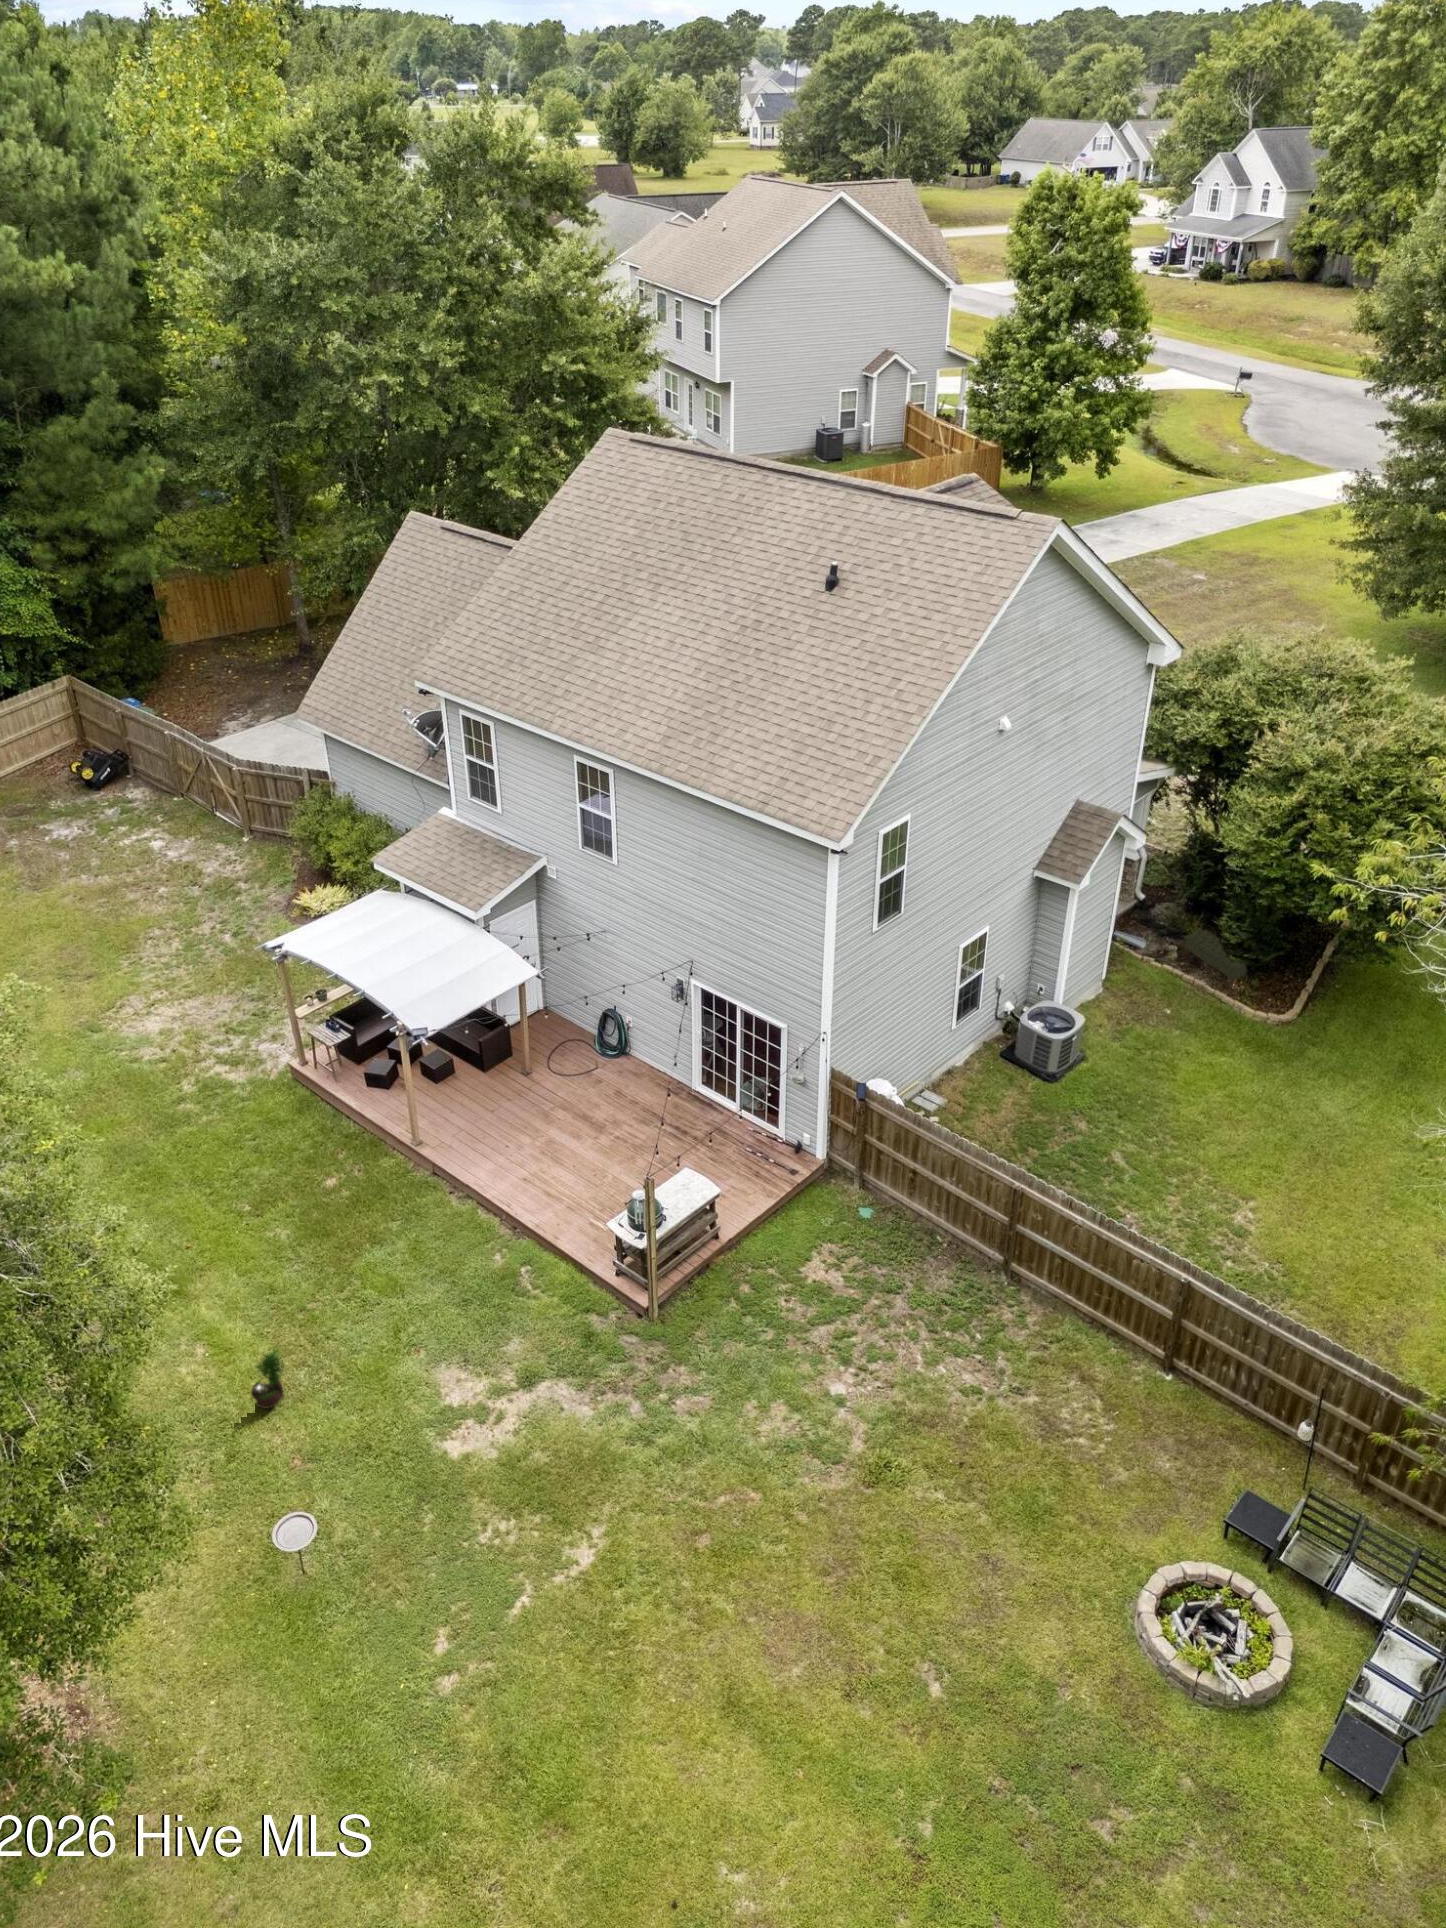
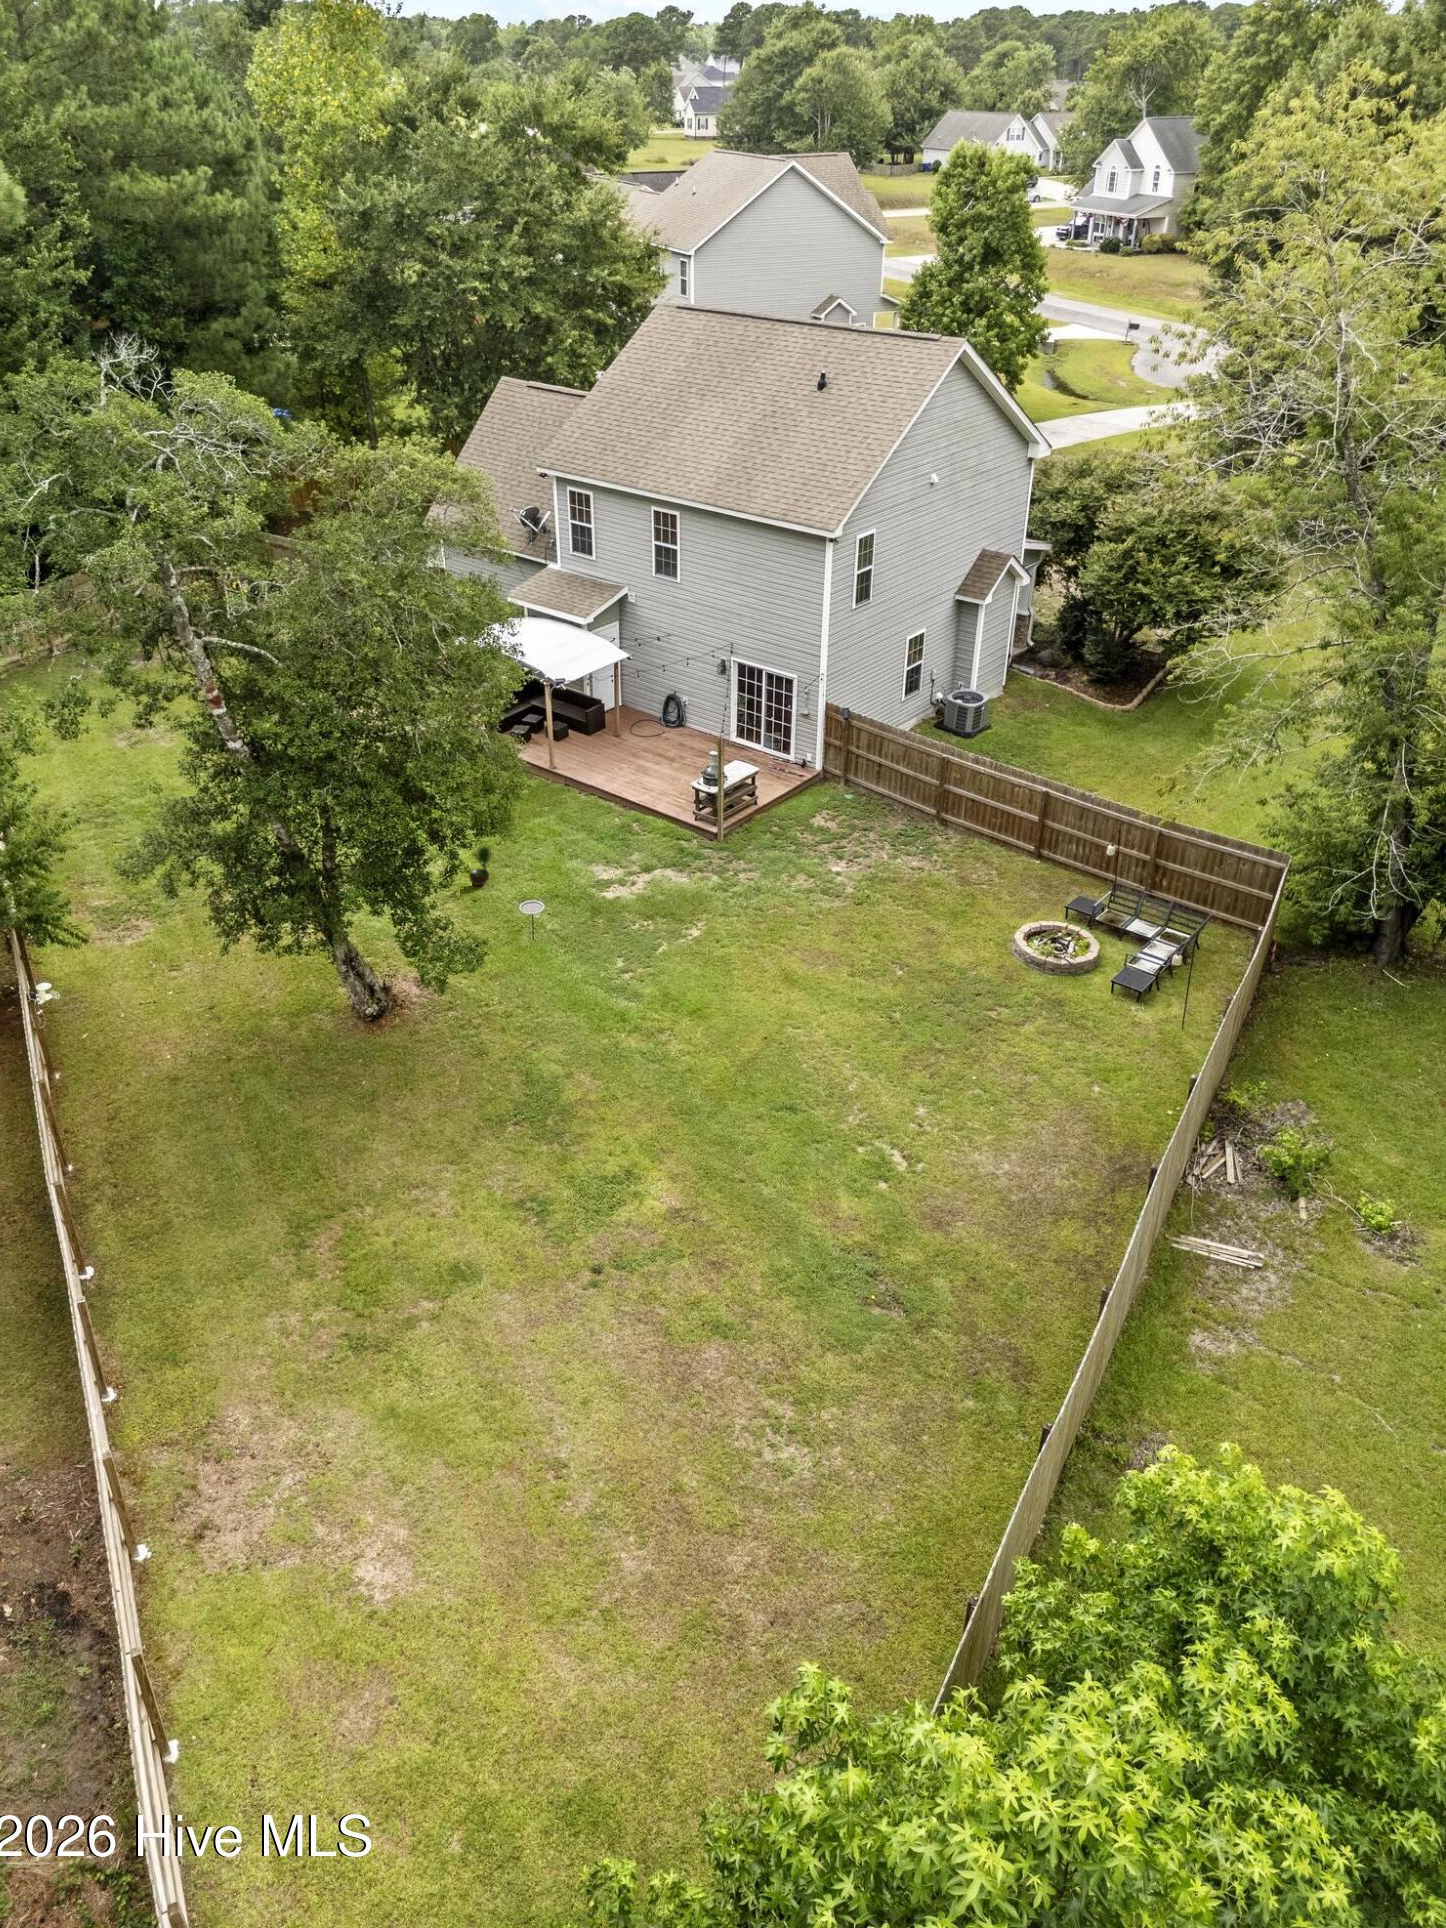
bench: present [1183,930,1247,991] -> none [1057,658,1104,694]

